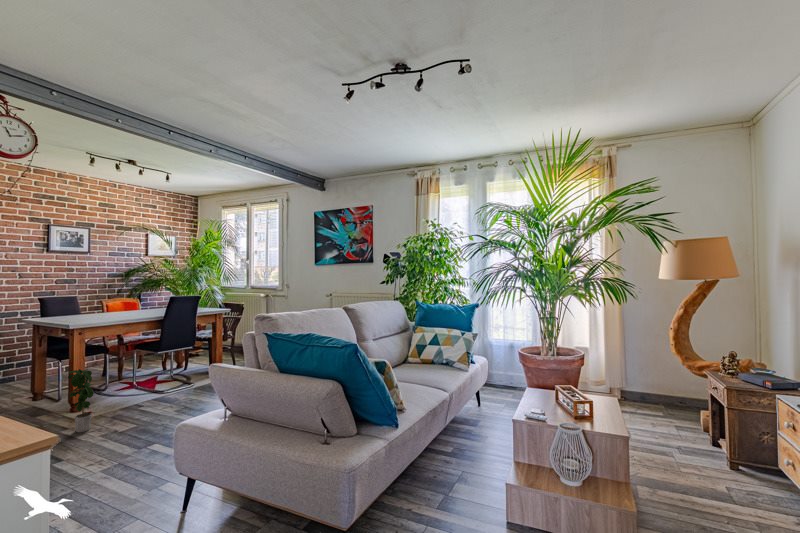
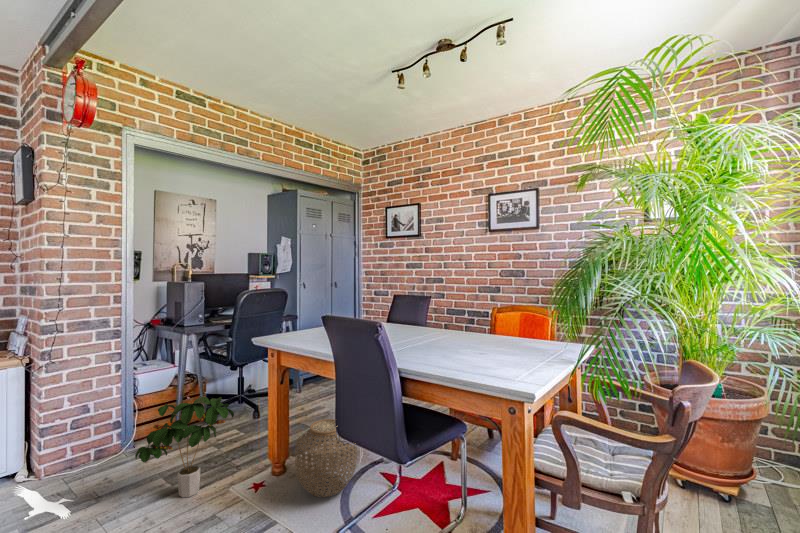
woven basket: none [100,365,141,404] -> present [295,419,357,497]

